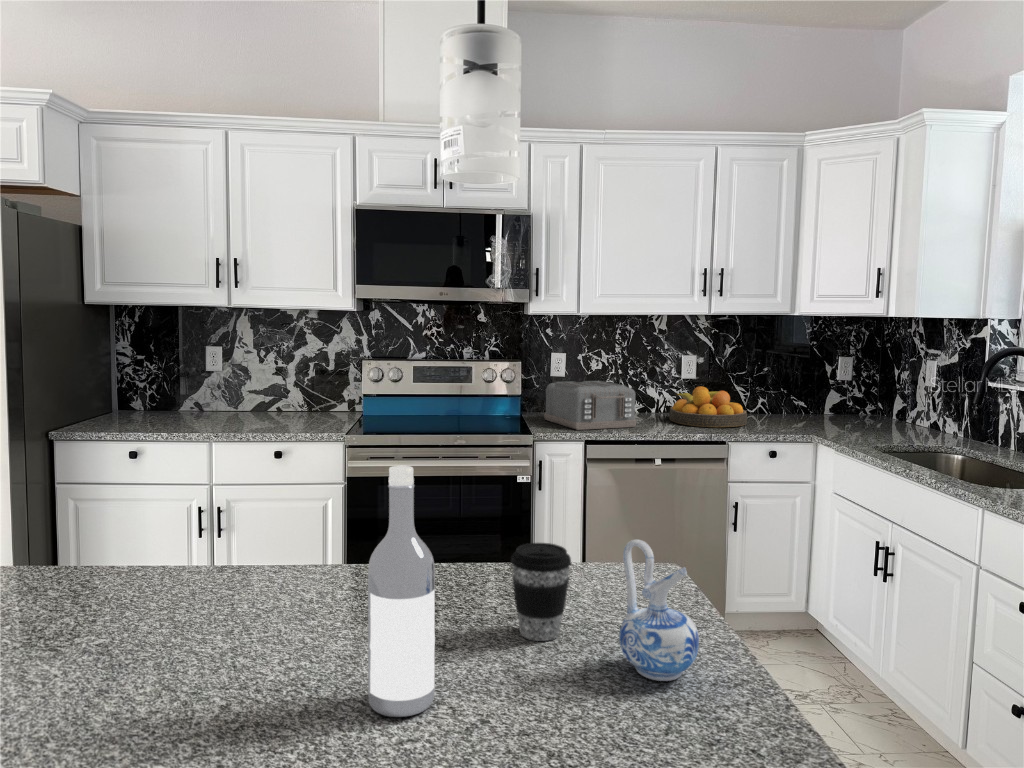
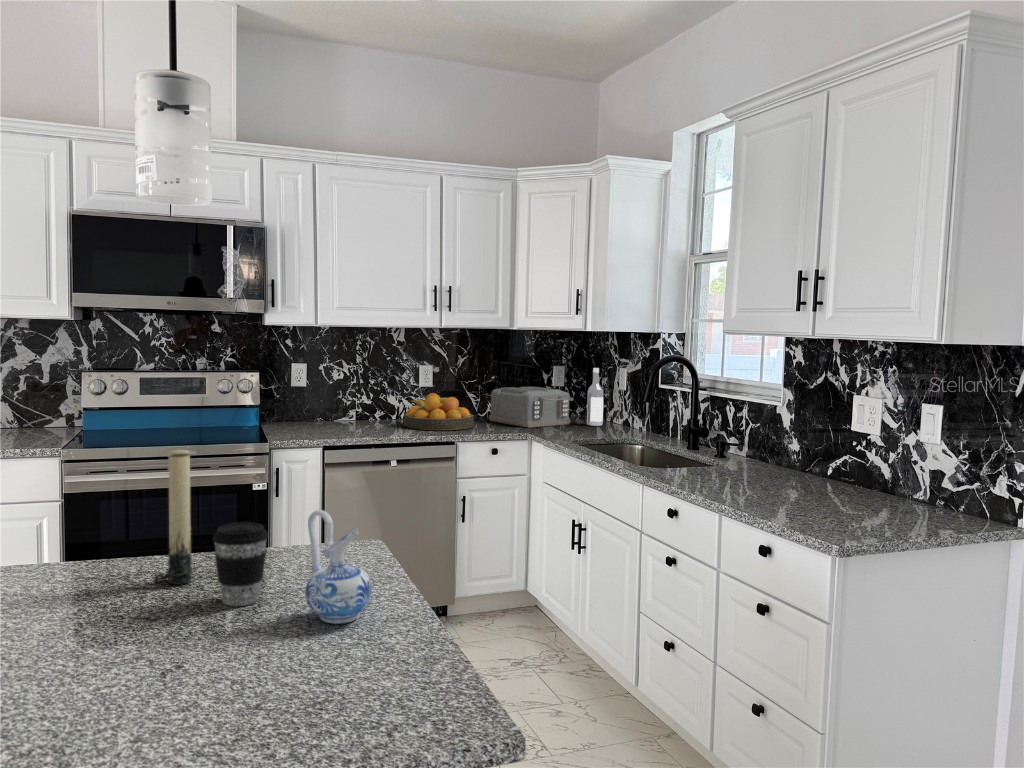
toaster: present [544,381,636,430] -> present [489,387,570,428]
candle: none [444,455,484,604] -> present [154,450,192,585]
wine bottle: present [368,465,435,717] -> present [587,368,603,426]

